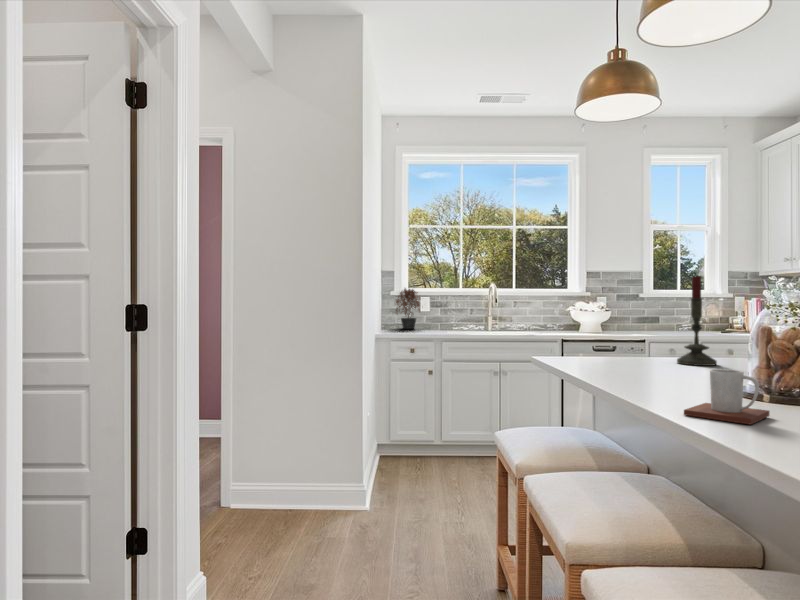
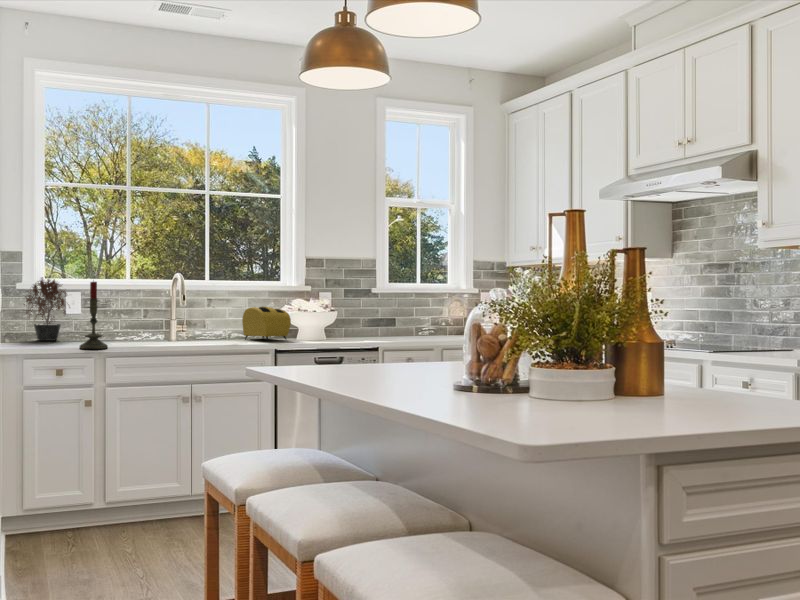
candle: present [677,276,717,366] -> present [79,281,108,349]
toaster: none [539,307,575,332] -> present [242,307,291,340]
mug: present [684,369,769,424] -> none [404,362,472,407]

